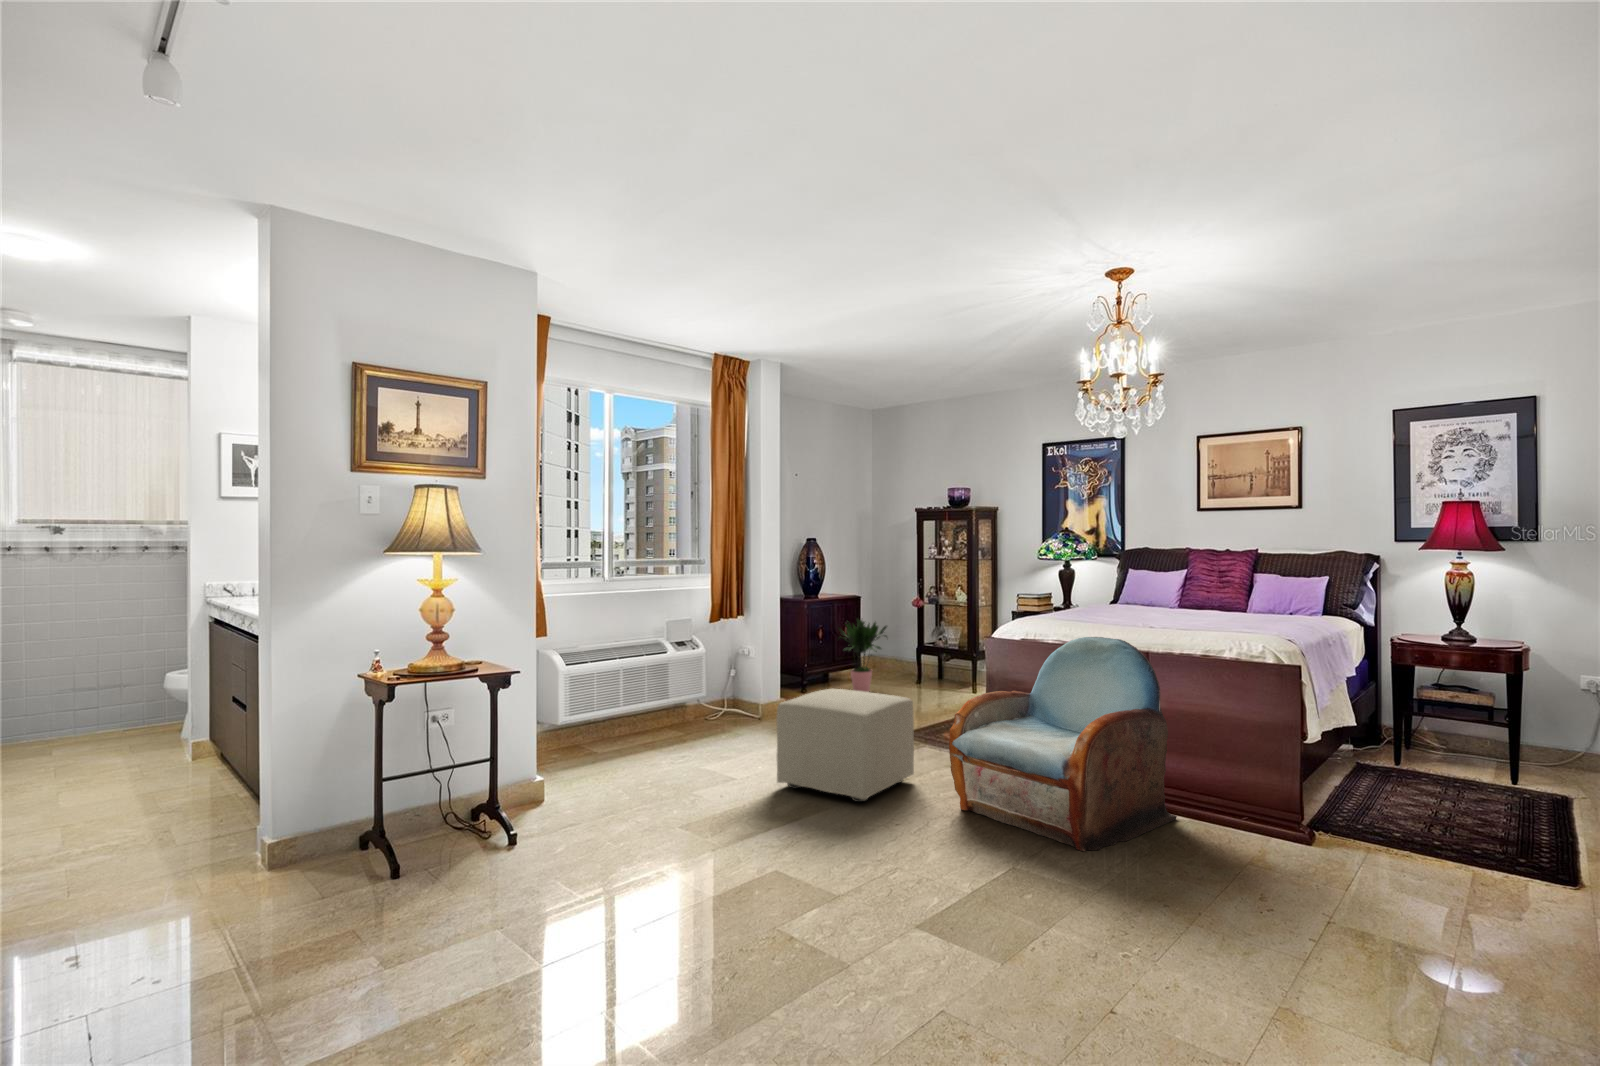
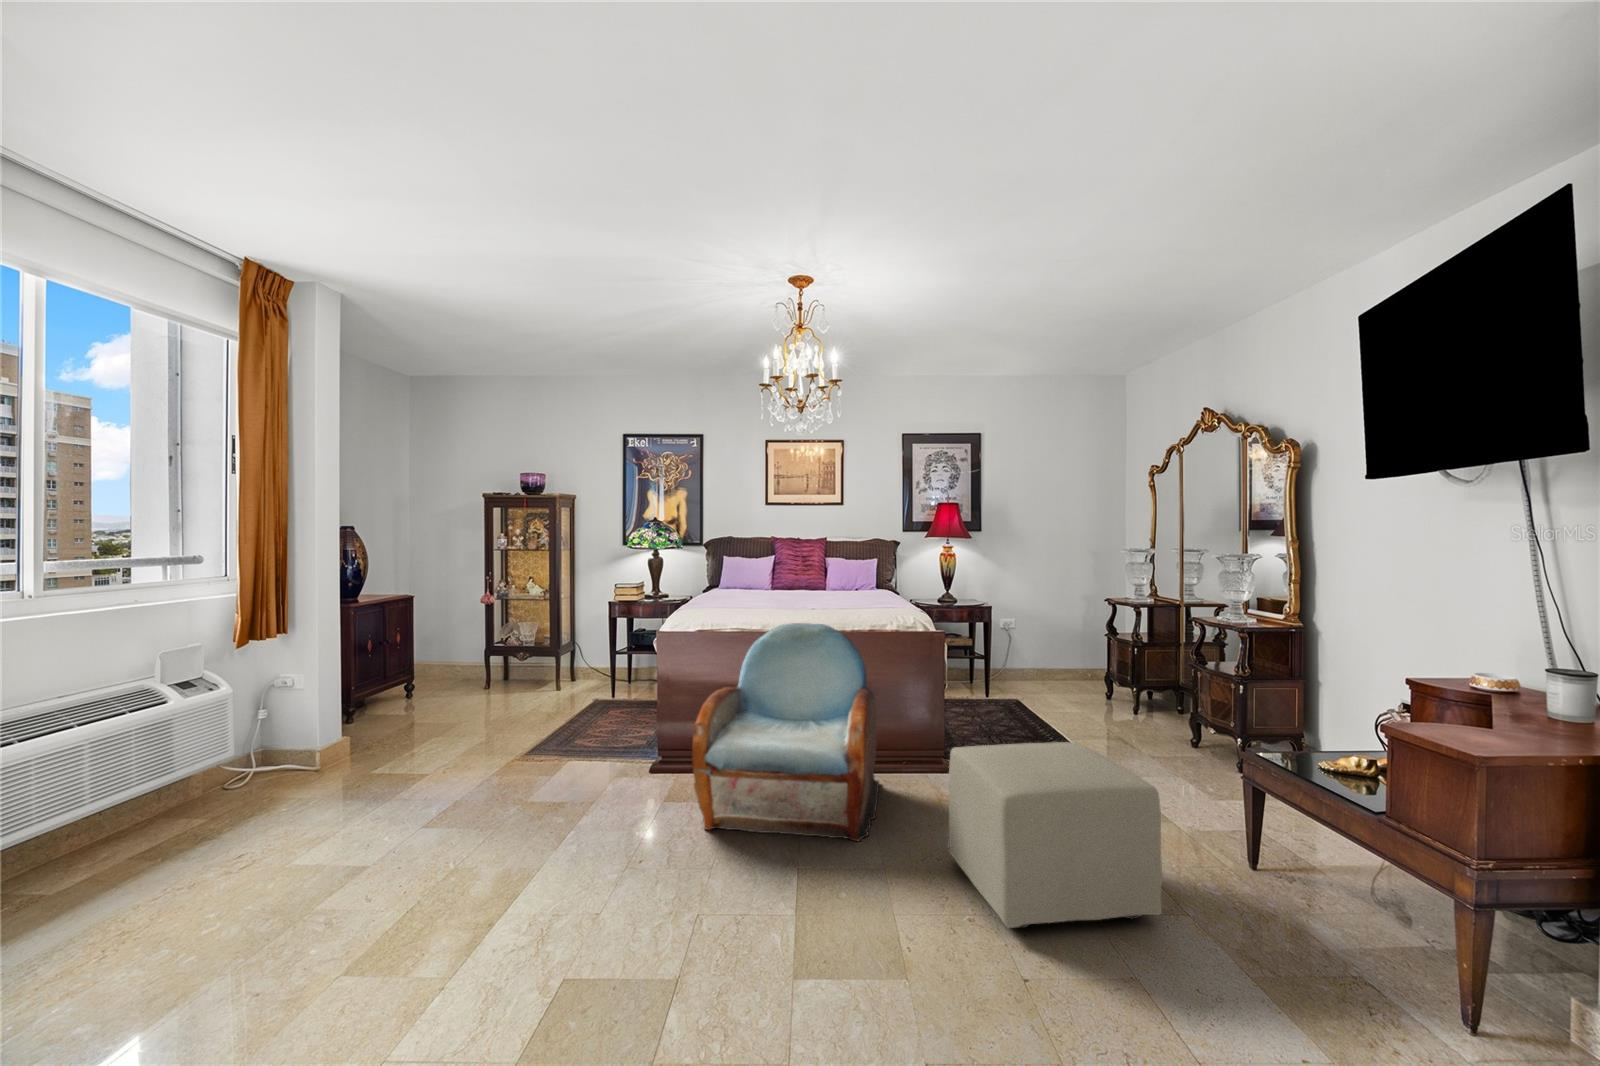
potted plant: present [839,620,887,692] -> none [391,618,465,712]
ottoman: present [776,689,914,802] -> present [949,742,1162,928]

